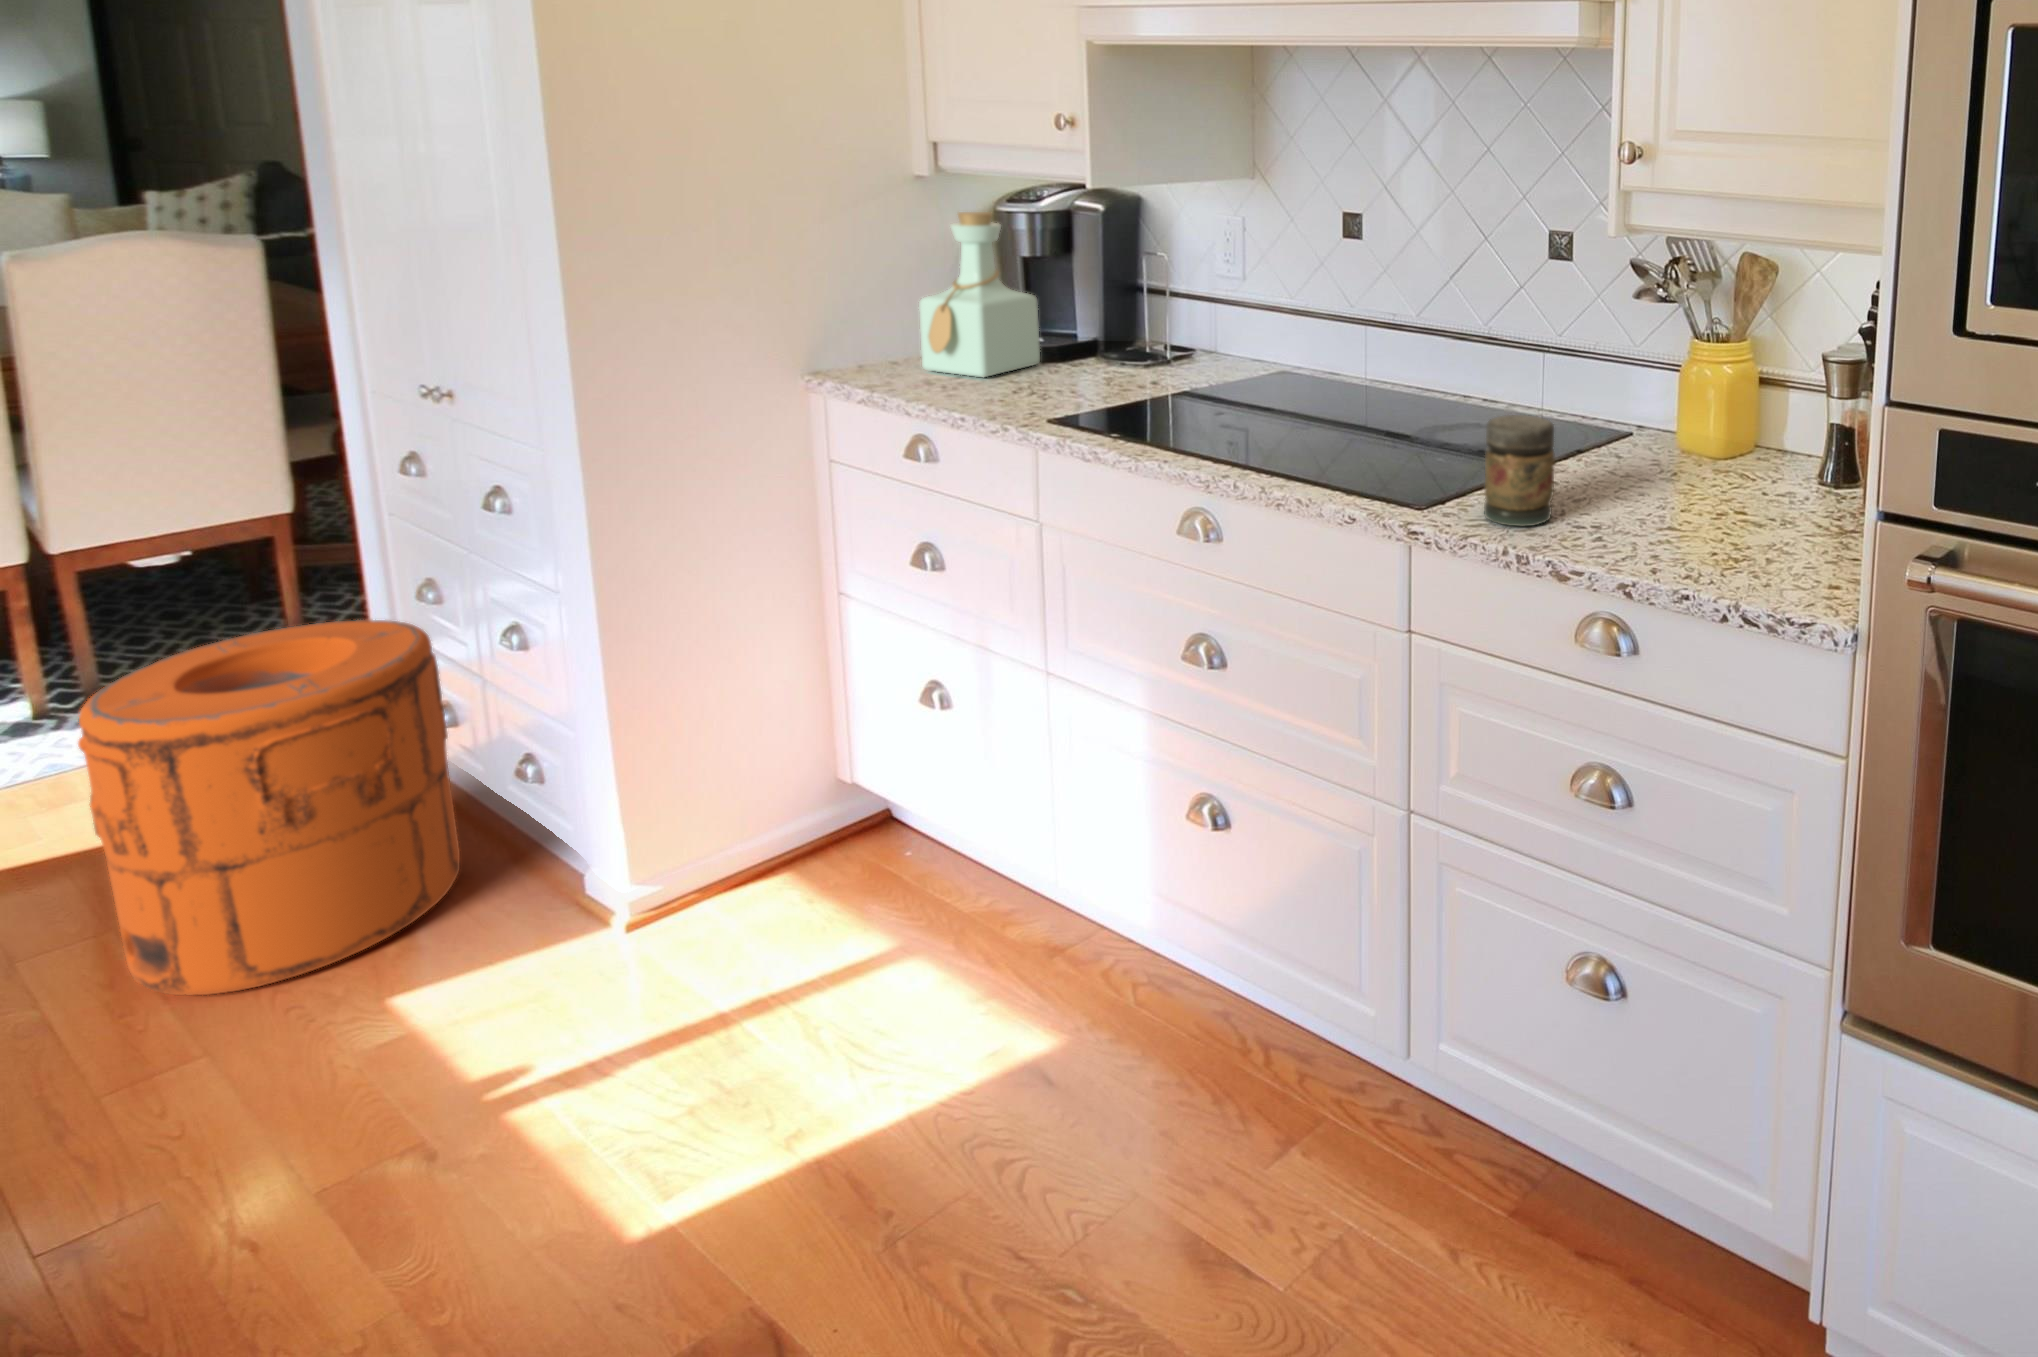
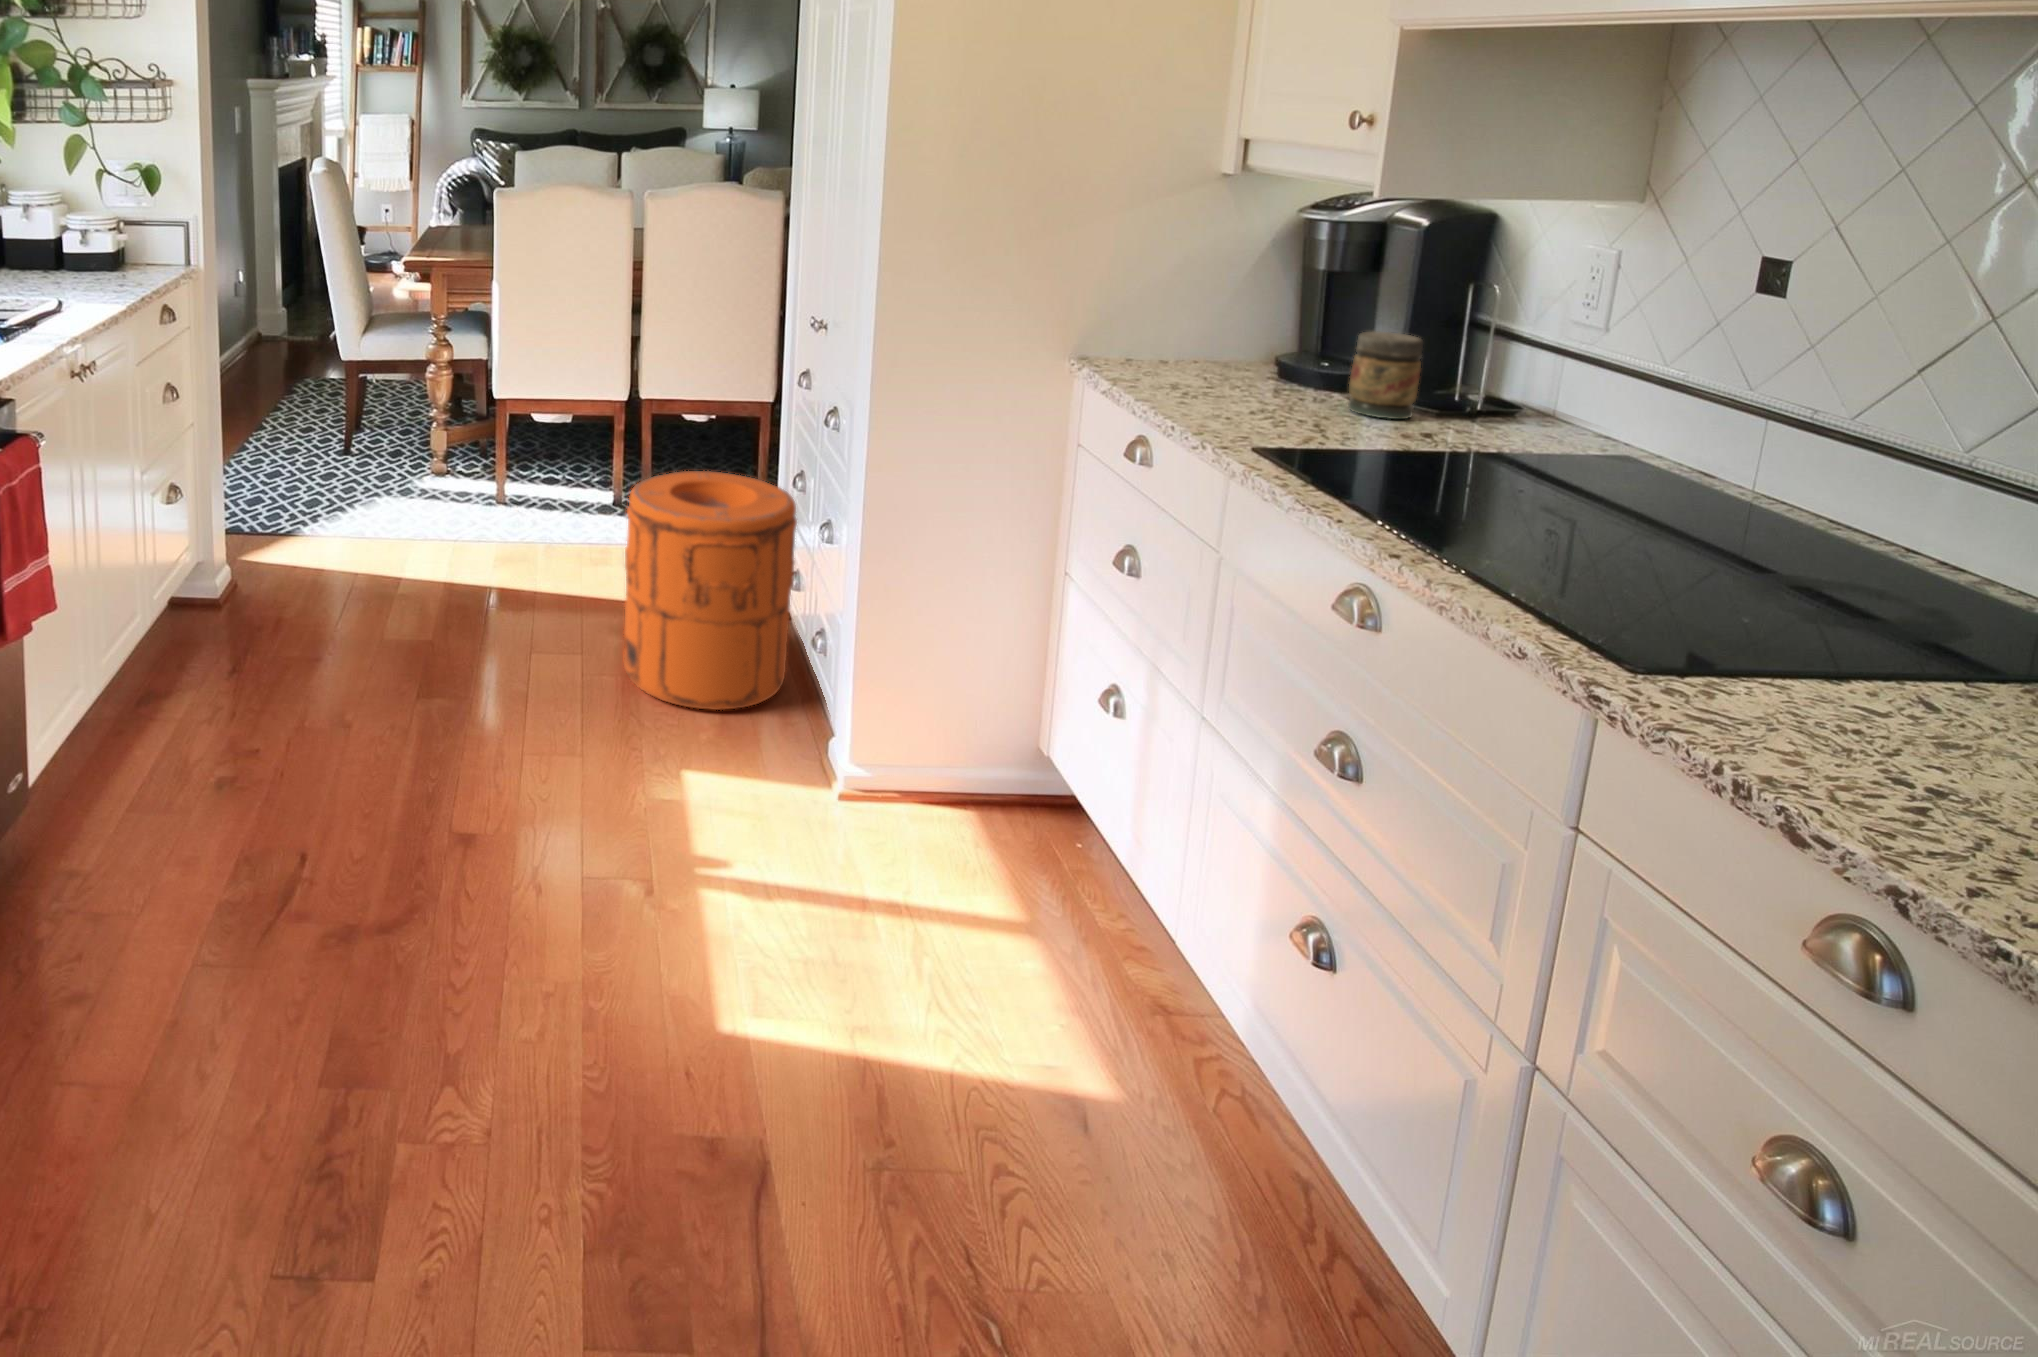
bottle: present [919,212,1040,377] -> none [1174,216,1312,394]
jar: present [1484,415,1554,526] -> present [1348,331,1423,419]

